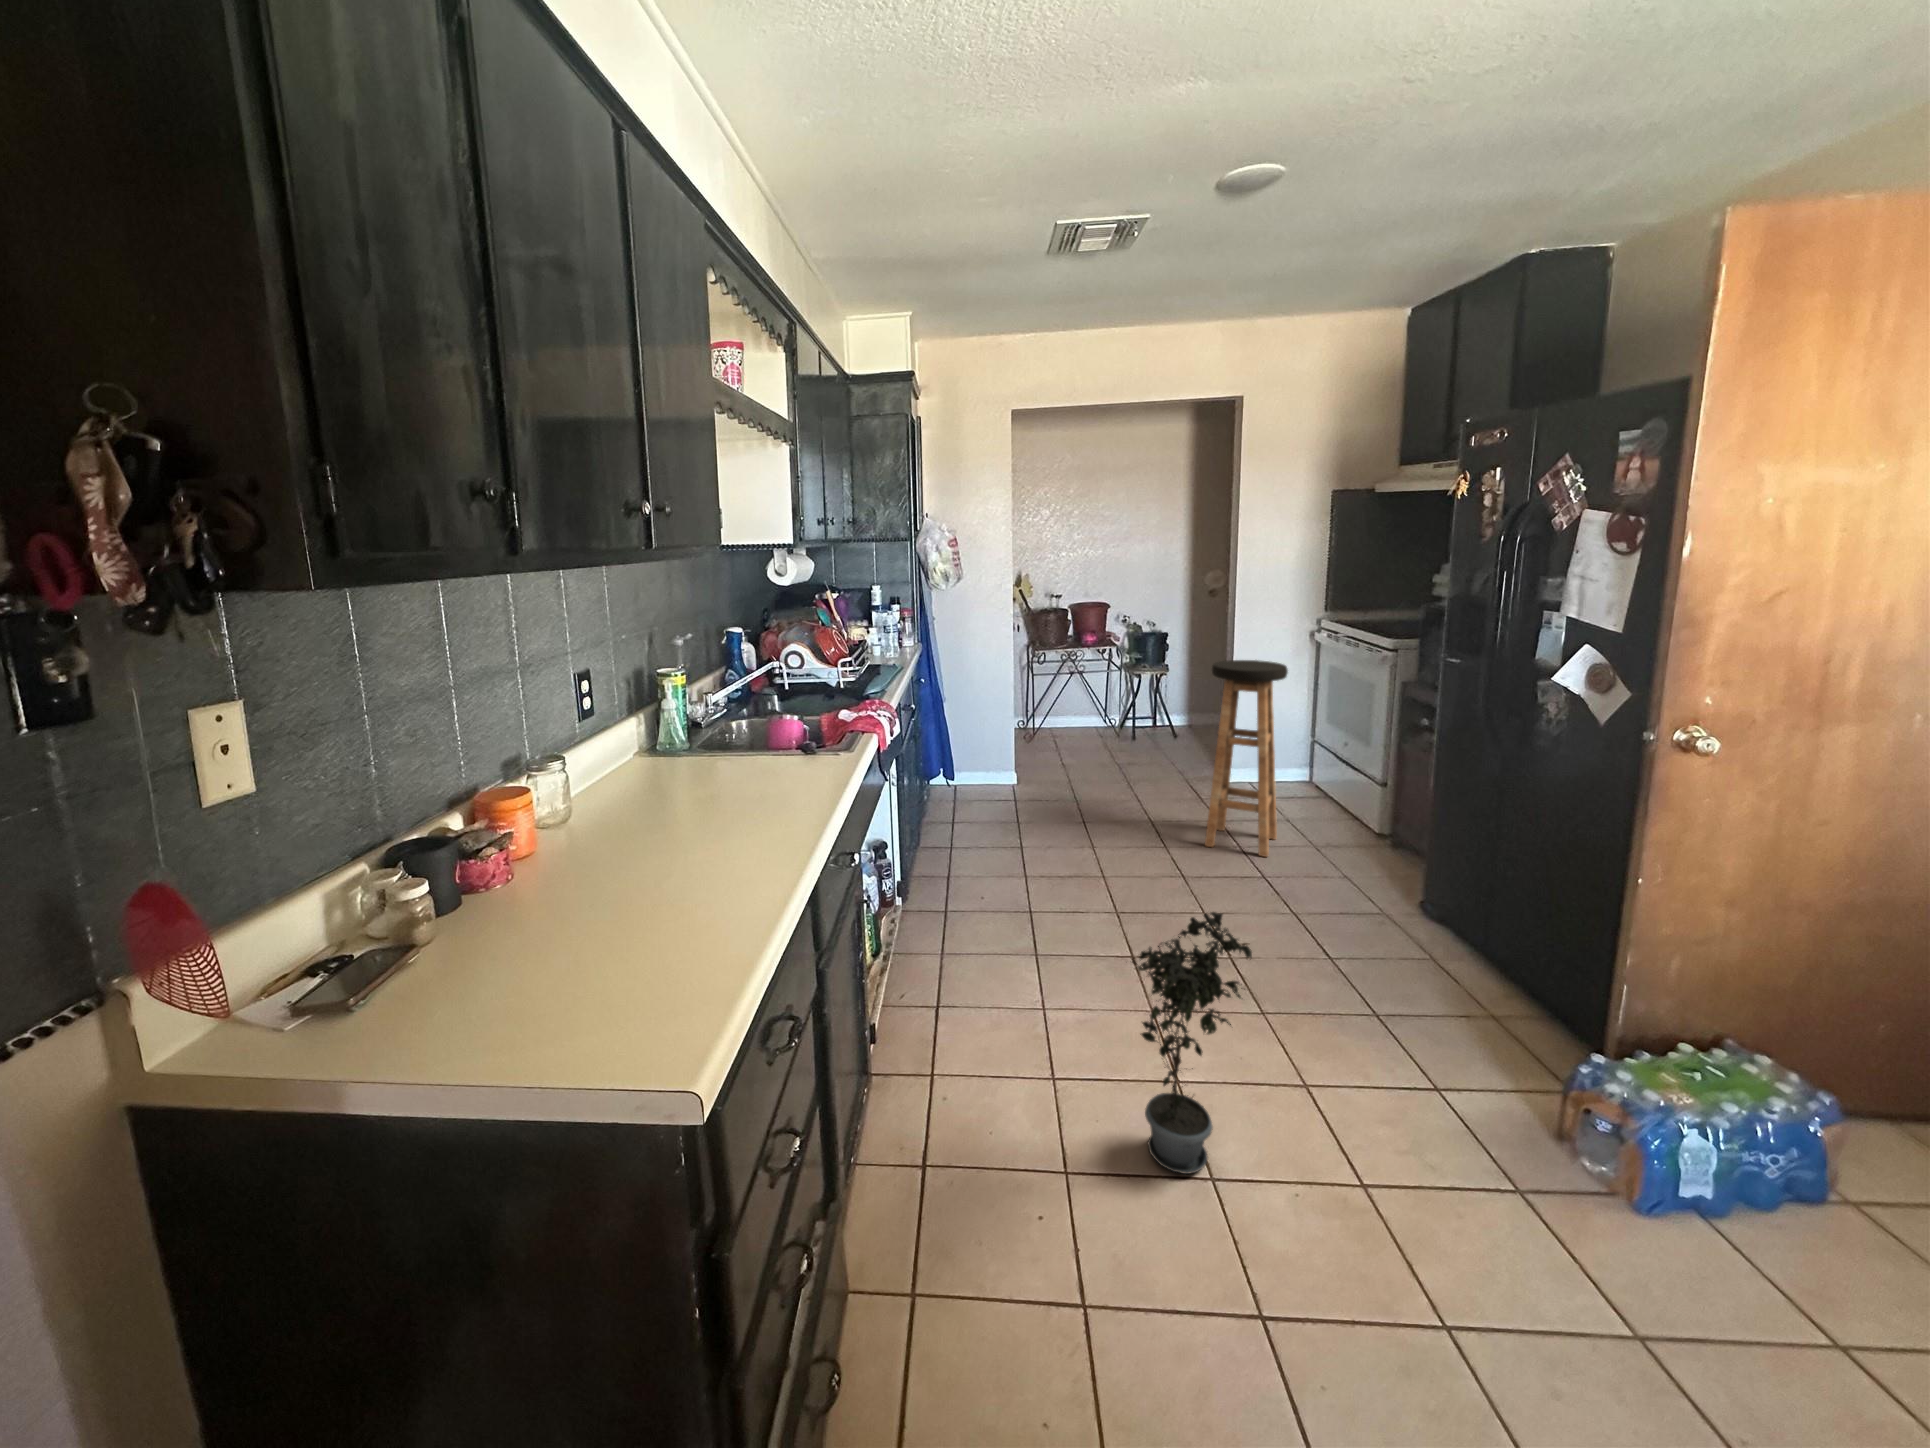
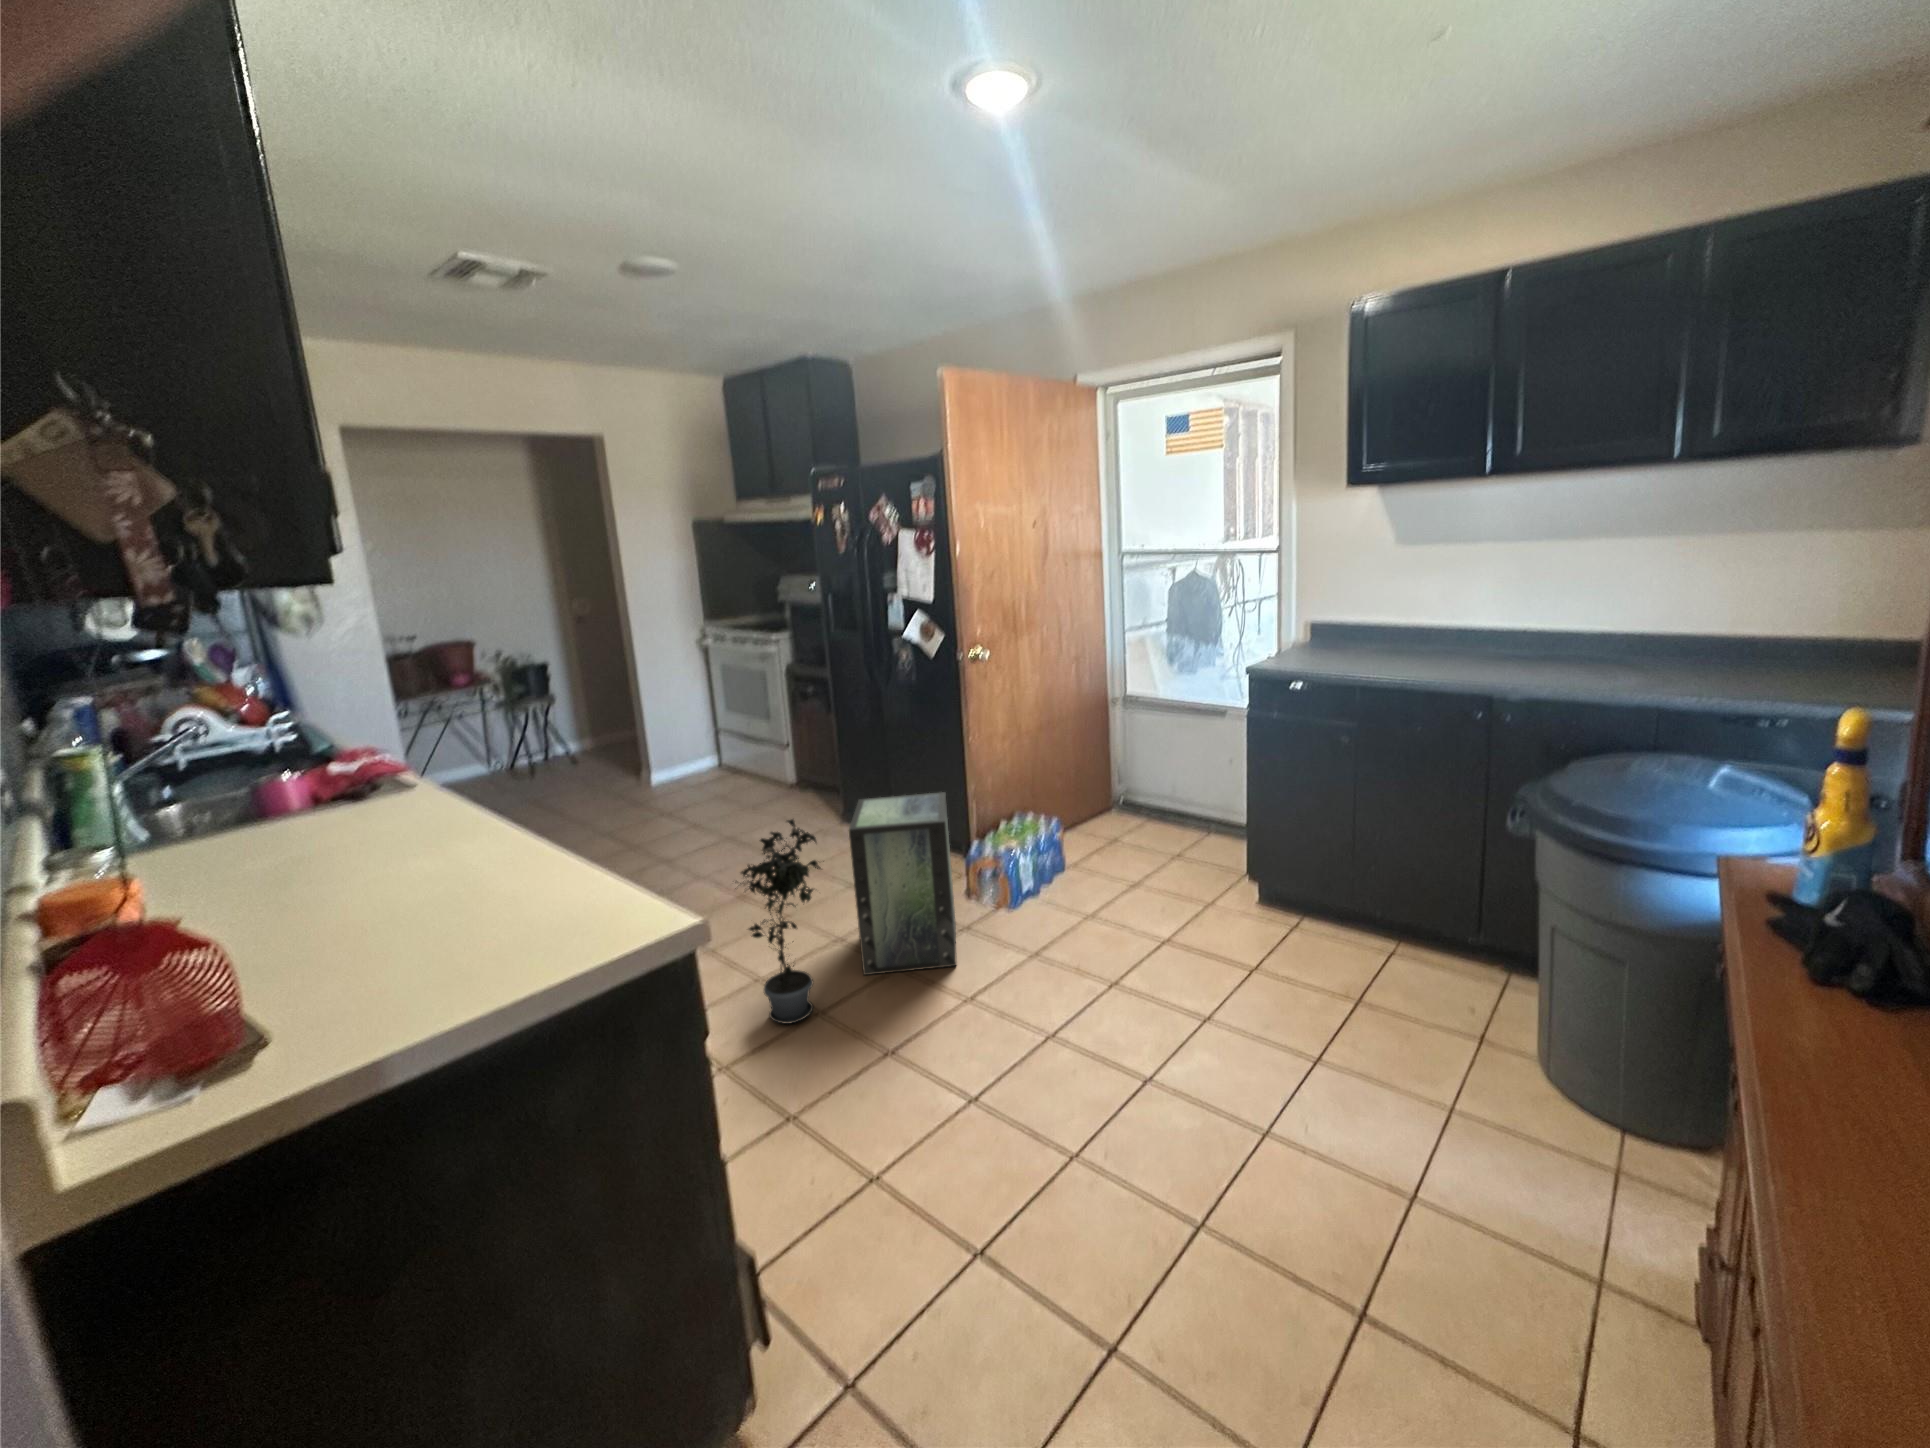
bar stool: present [1205,660,1288,857] -> none [645,664,727,836]
storage box: none [1302,911,1531,1252] -> present [849,792,957,975]

